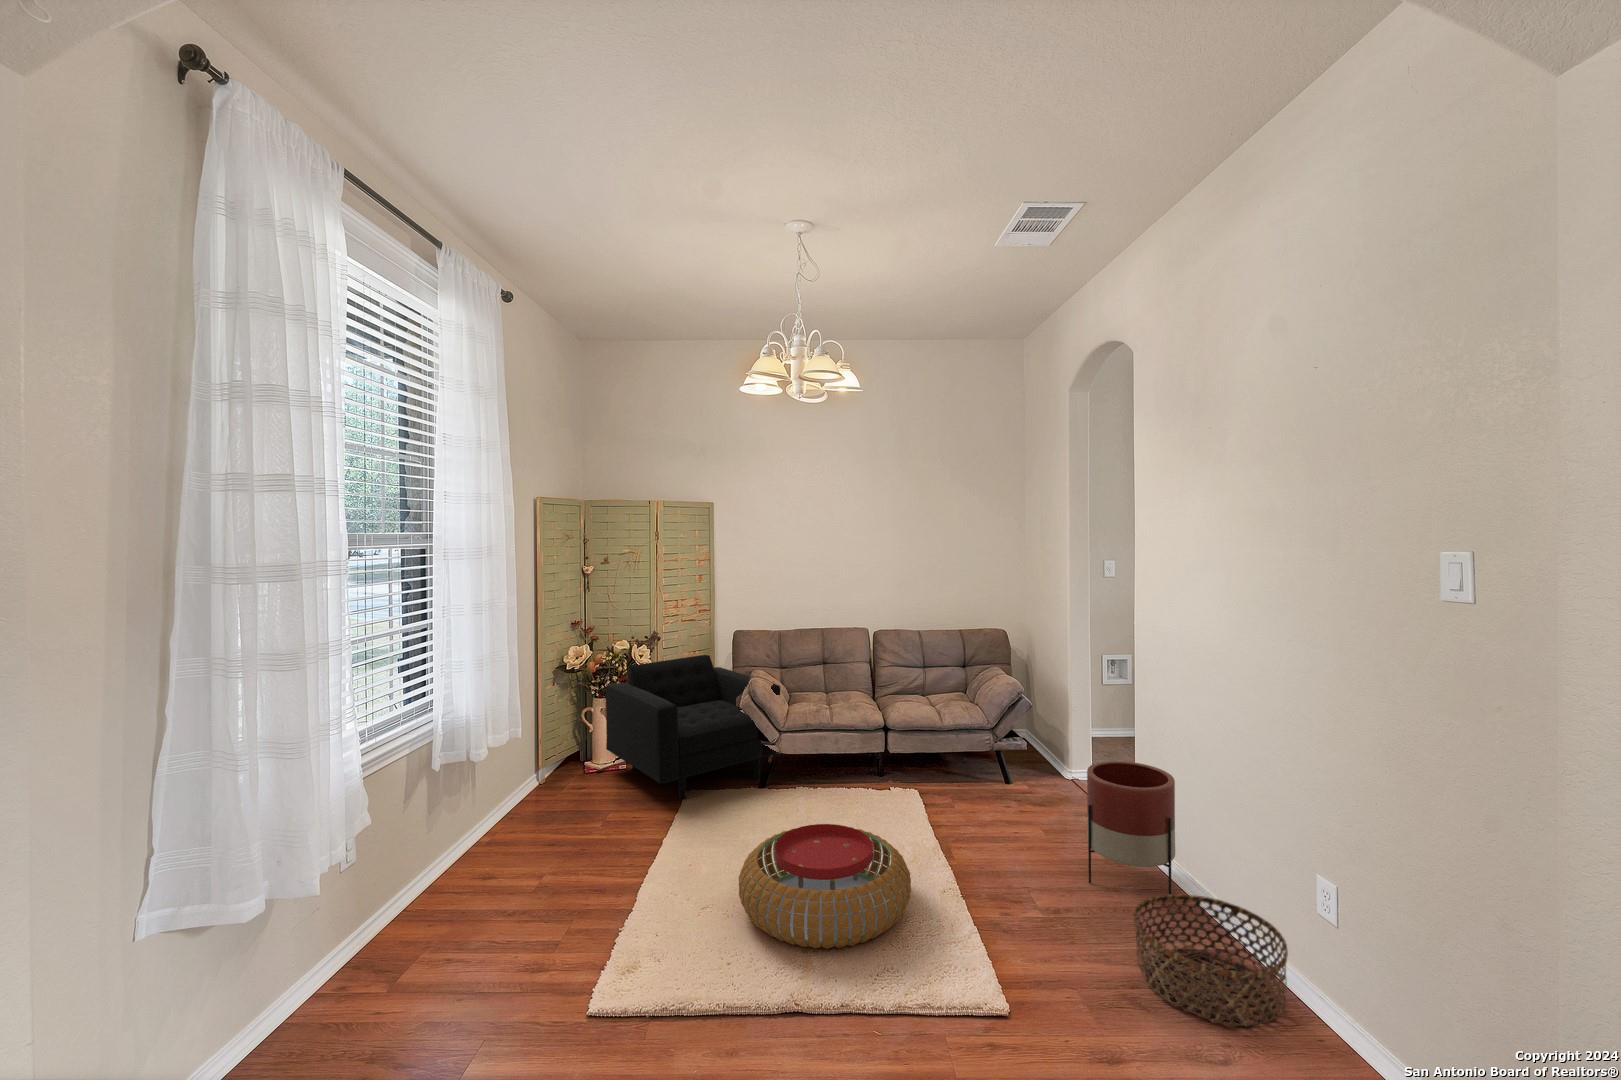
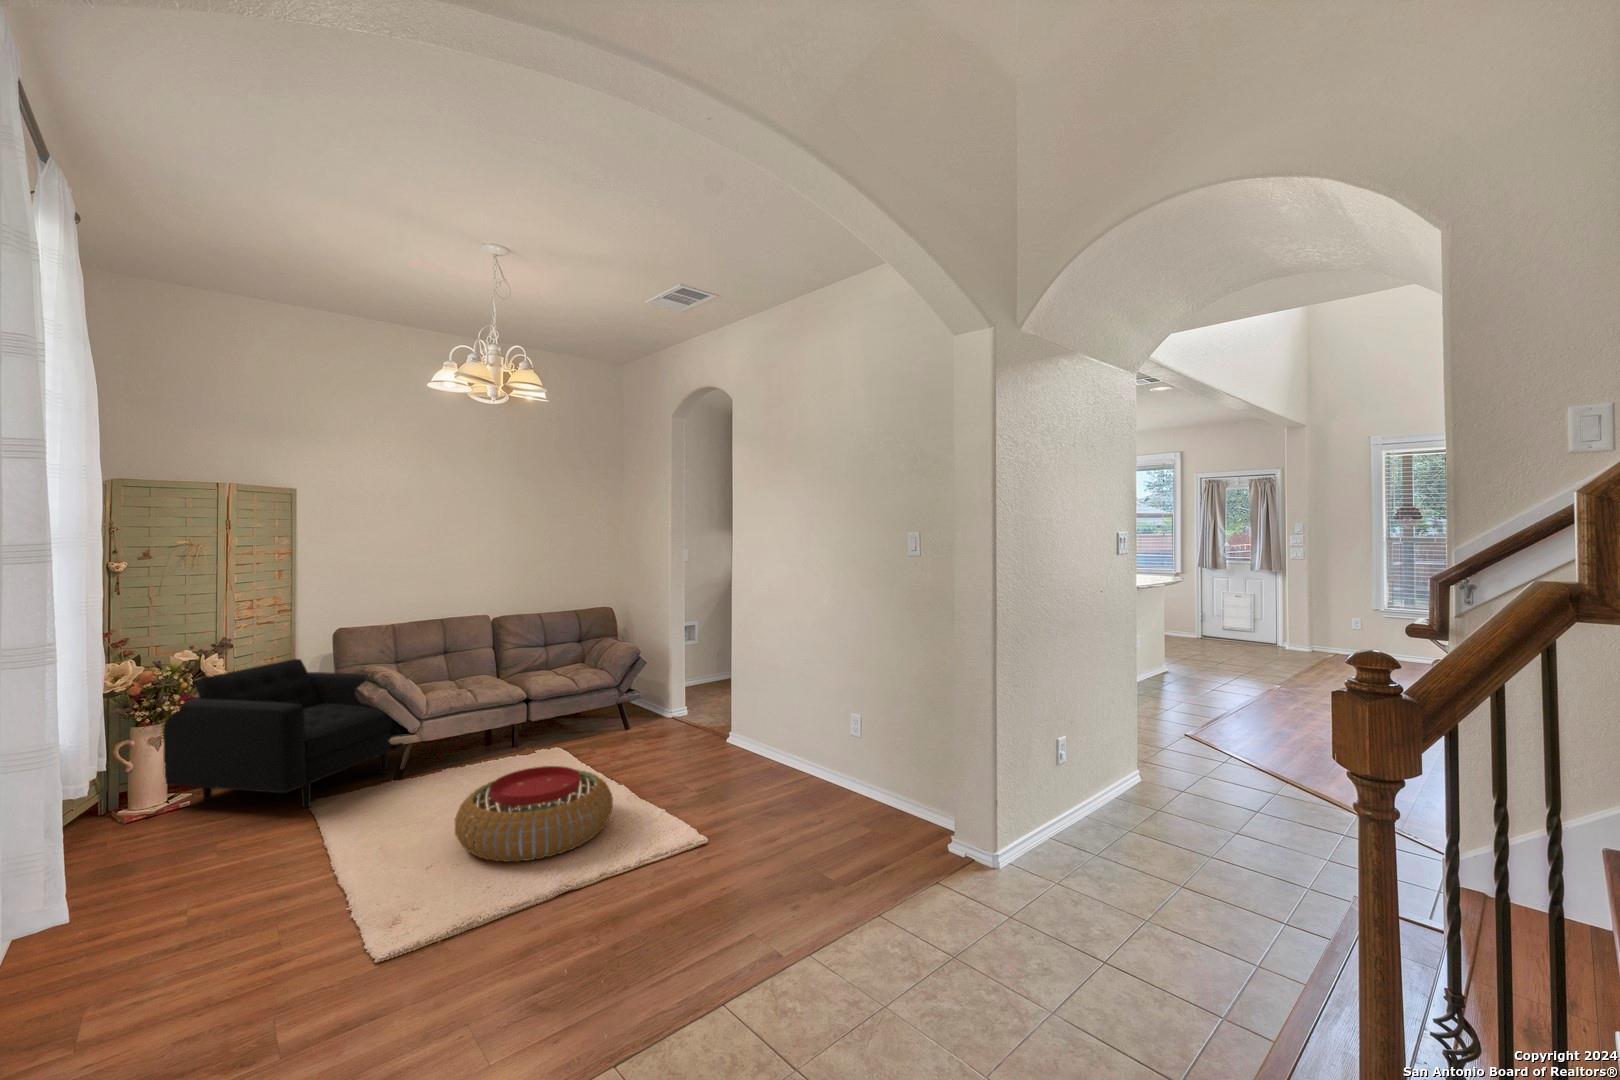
planter: present [1087,761,1175,895] -> none [715,681,772,769]
basket: present [1133,894,1288,1027] -> none [767,746,851,808]

